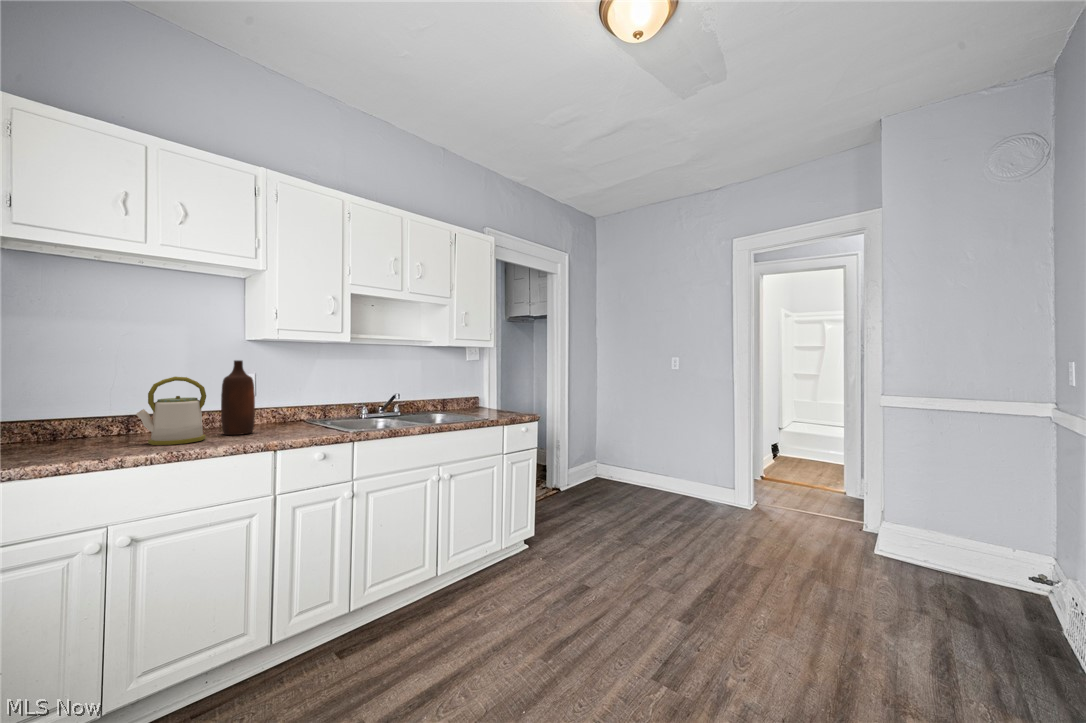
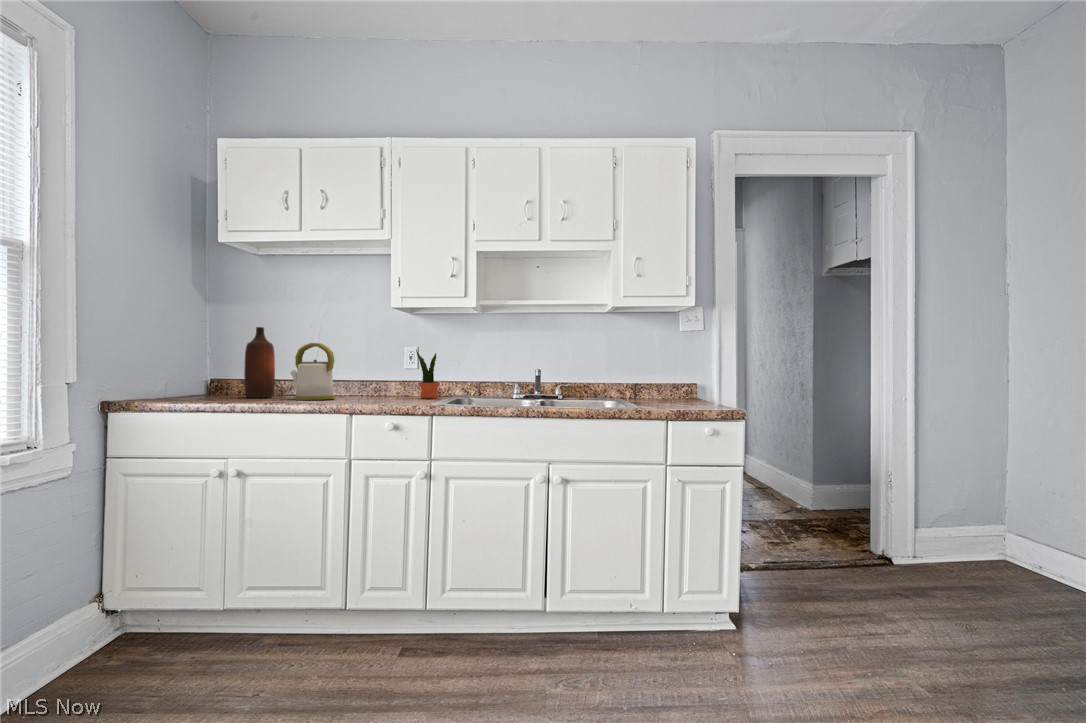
bottle: present [221,360,255,435] -> present [244,327,275,398]
potted plant: none [260,376,293,426] -> present [416,350,440,399]

